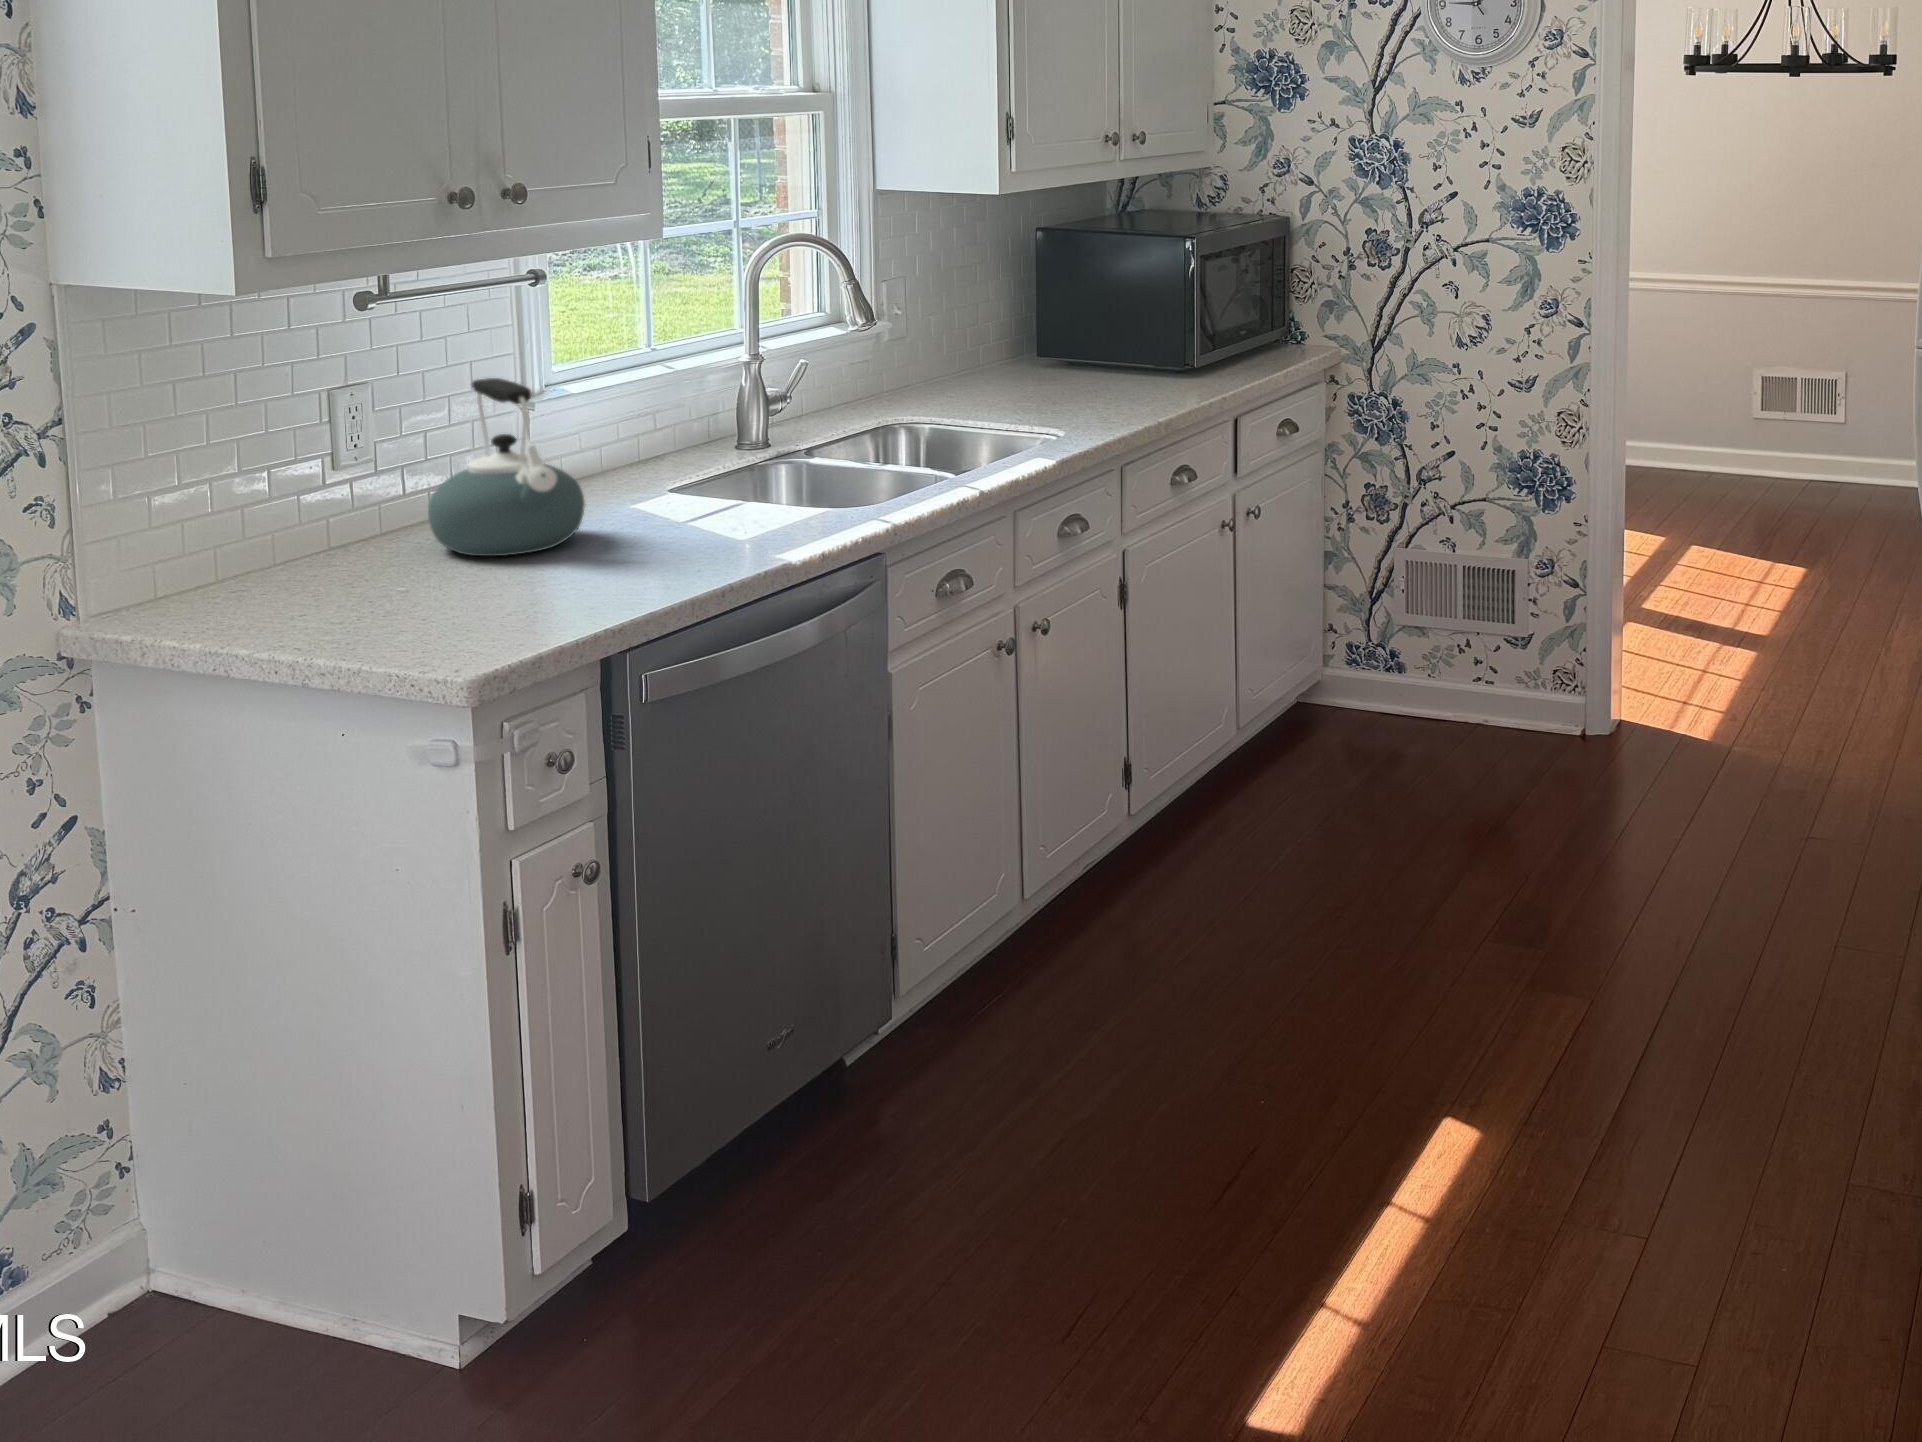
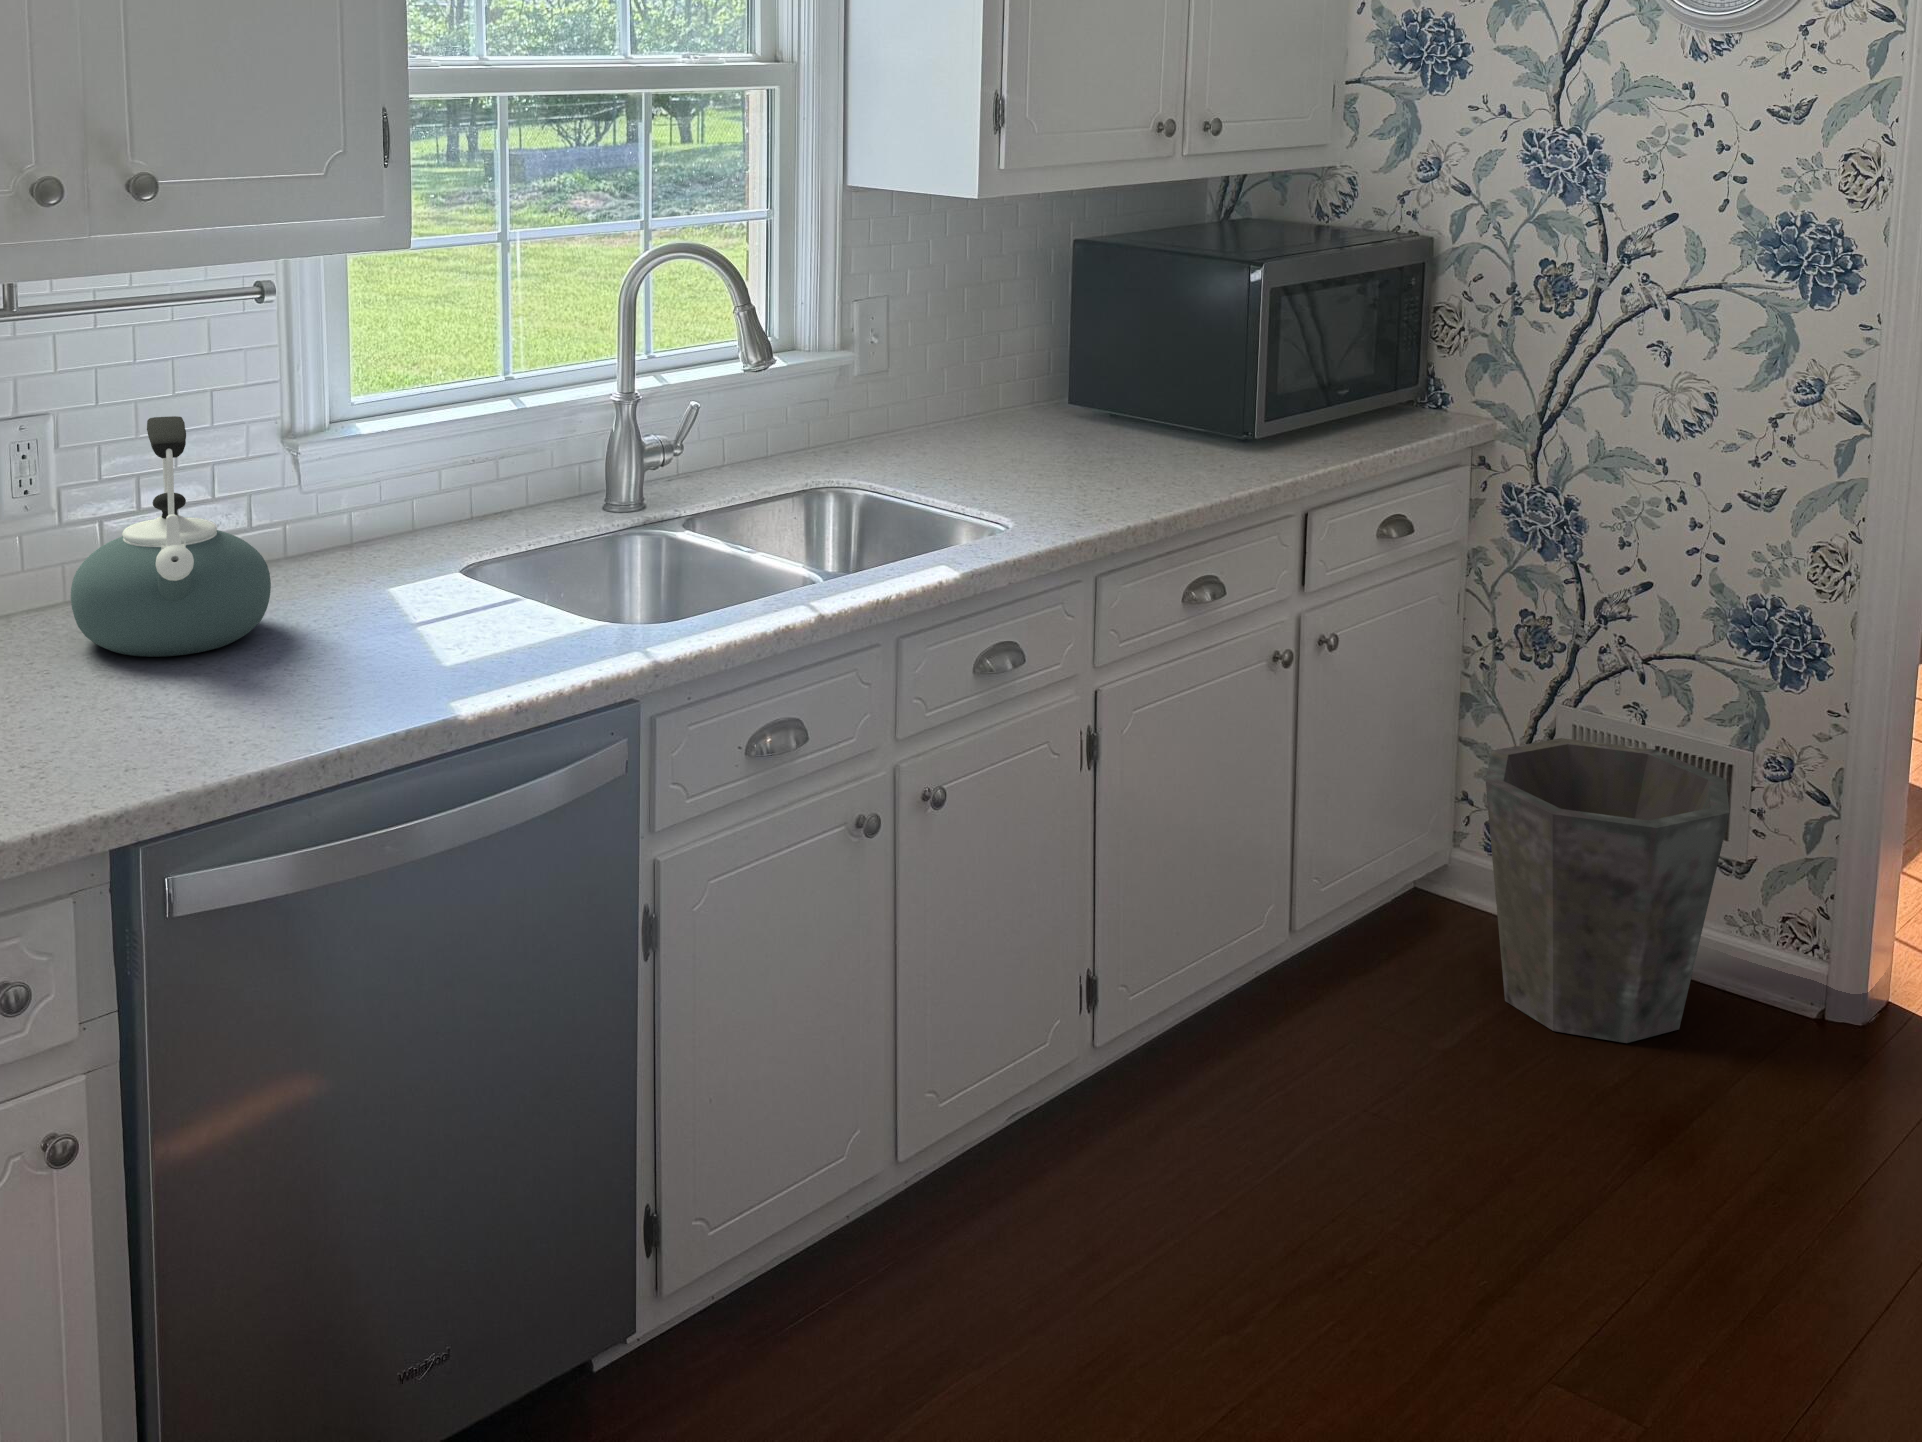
waste bin: none [1360,568,1524,766] -> present [1486,738,1730,1043]

